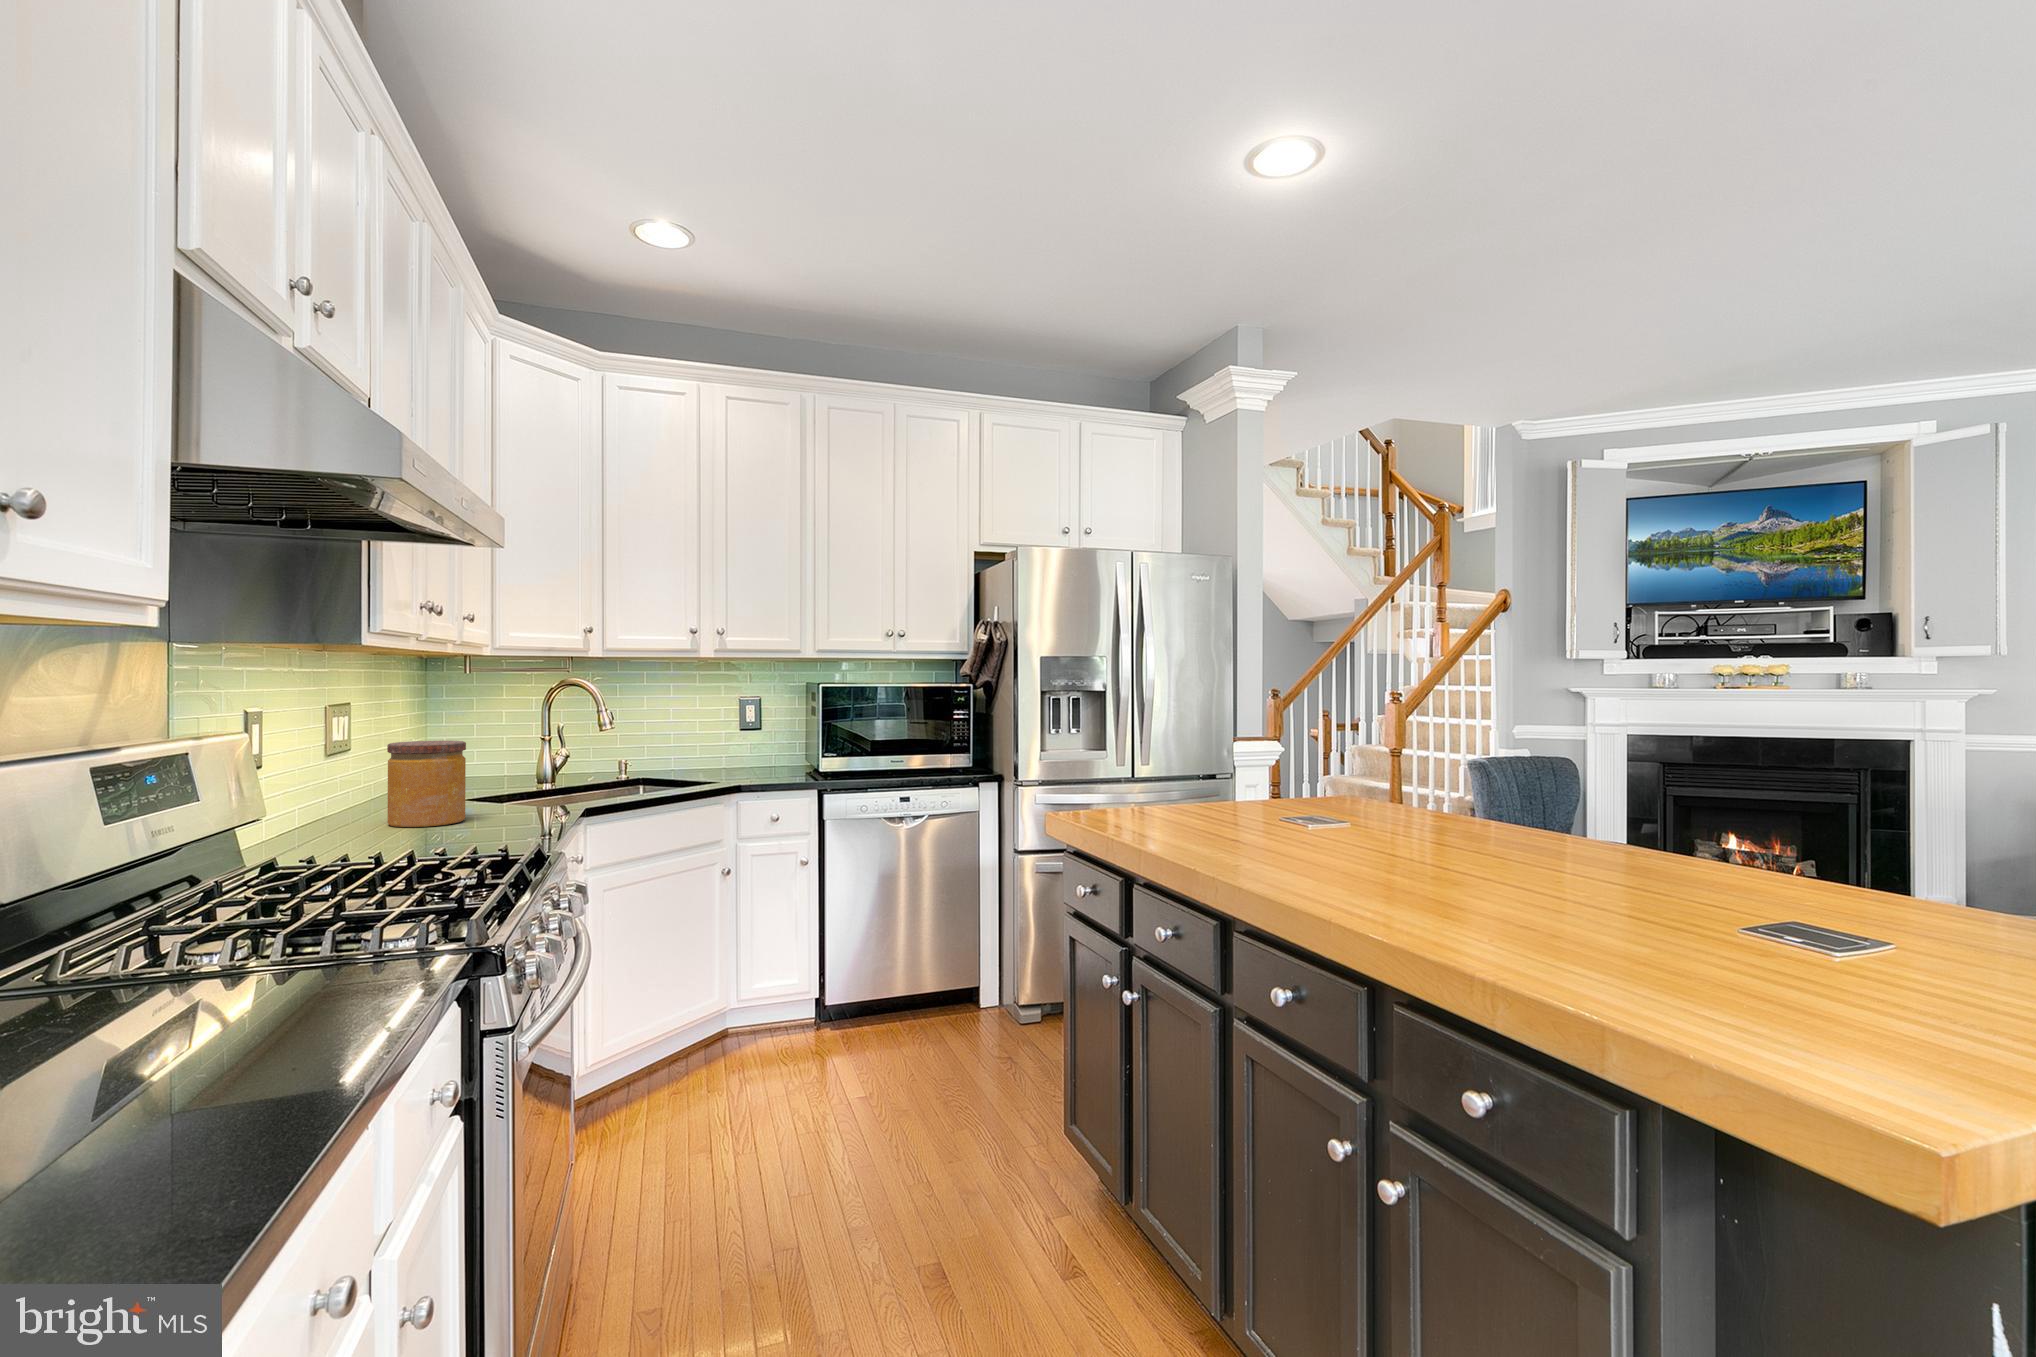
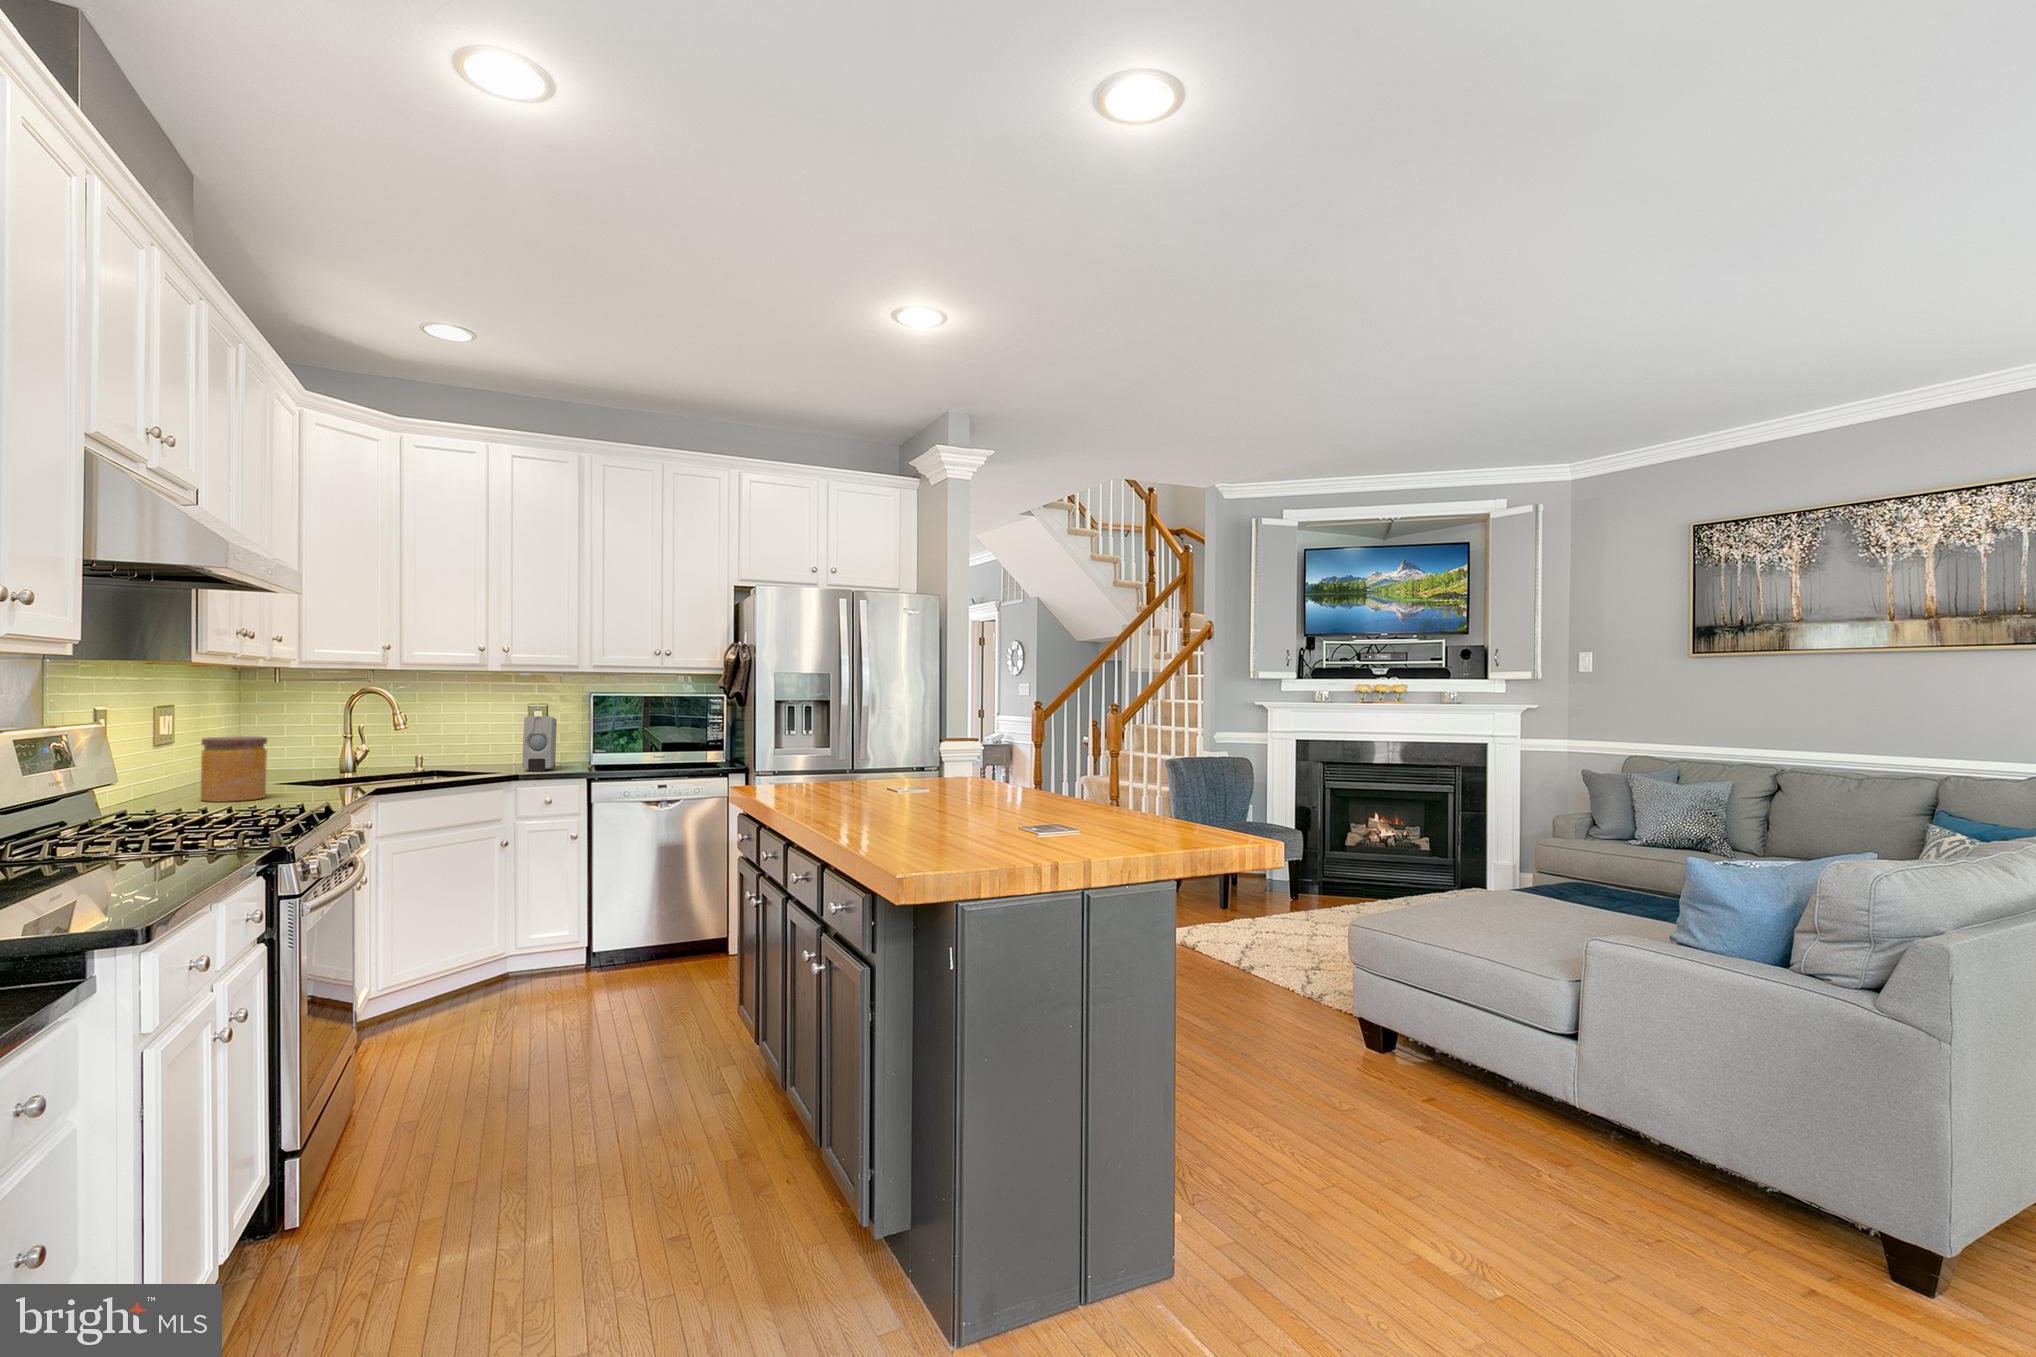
soap dispenser: none [742,712,775,779] -> present [523,716,557,771]

